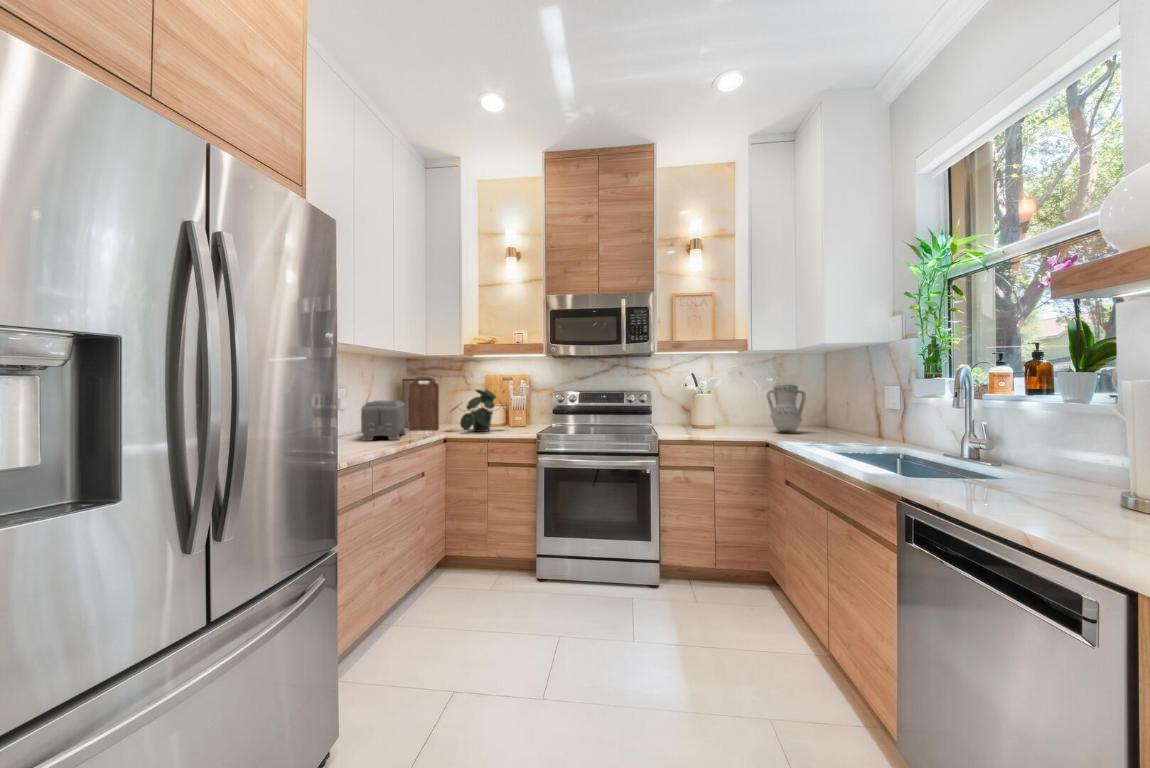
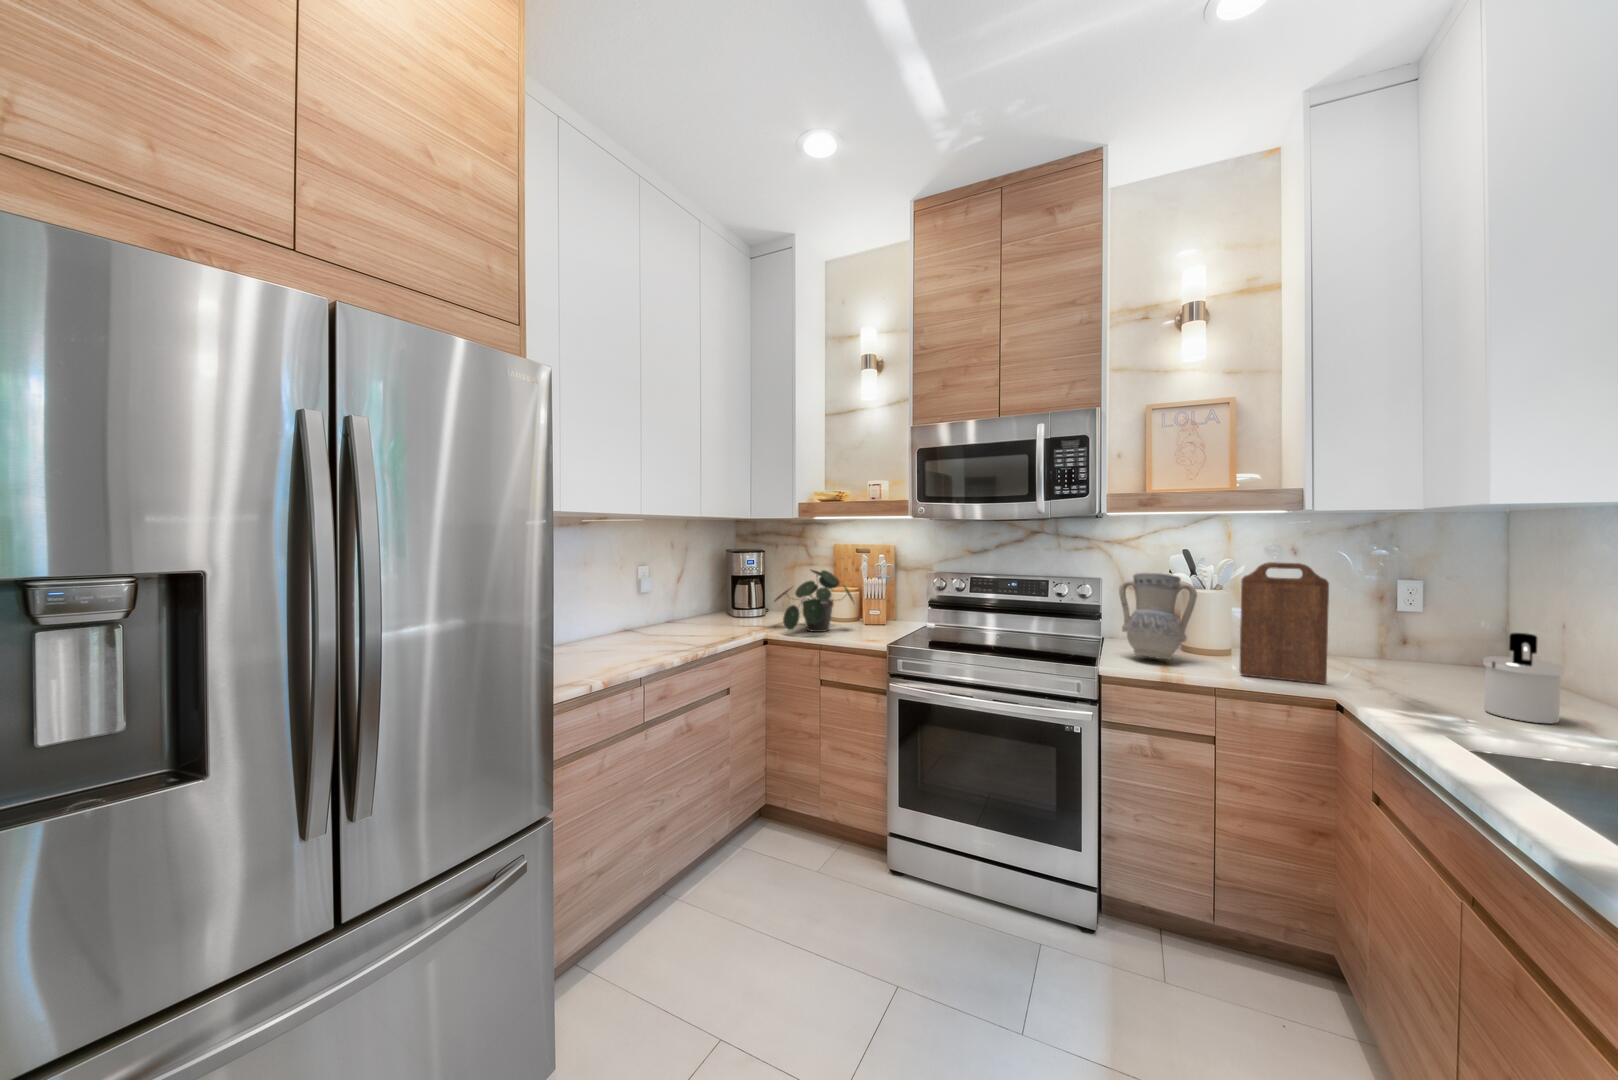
cutting board: present [409,377,439,430] -> present [1239,562,1329,684]
vase: present [767,384,806,432] -> present [1119,572,1197,659]
toaster: present [361,400,406,441] -> none [644,583,715,643]
soap dispenser: none [815,402,840,440] -> present [1483,633,1564,724]

